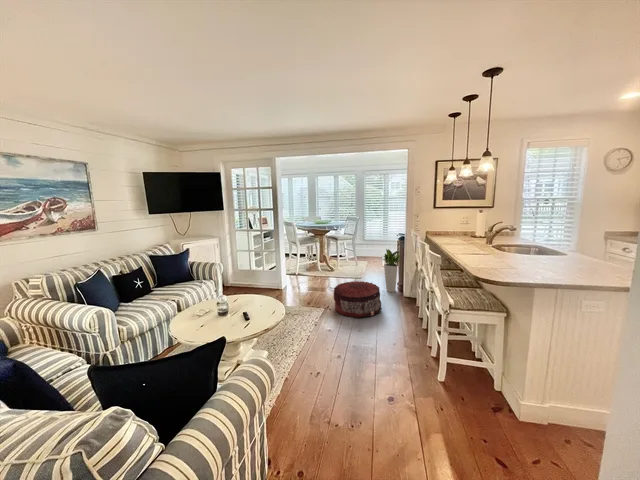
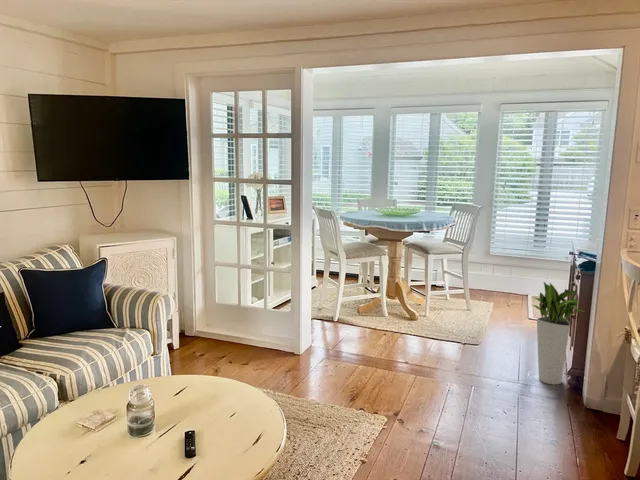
pouf: present [334,281,382,318] -> none [415,353,532,449]

